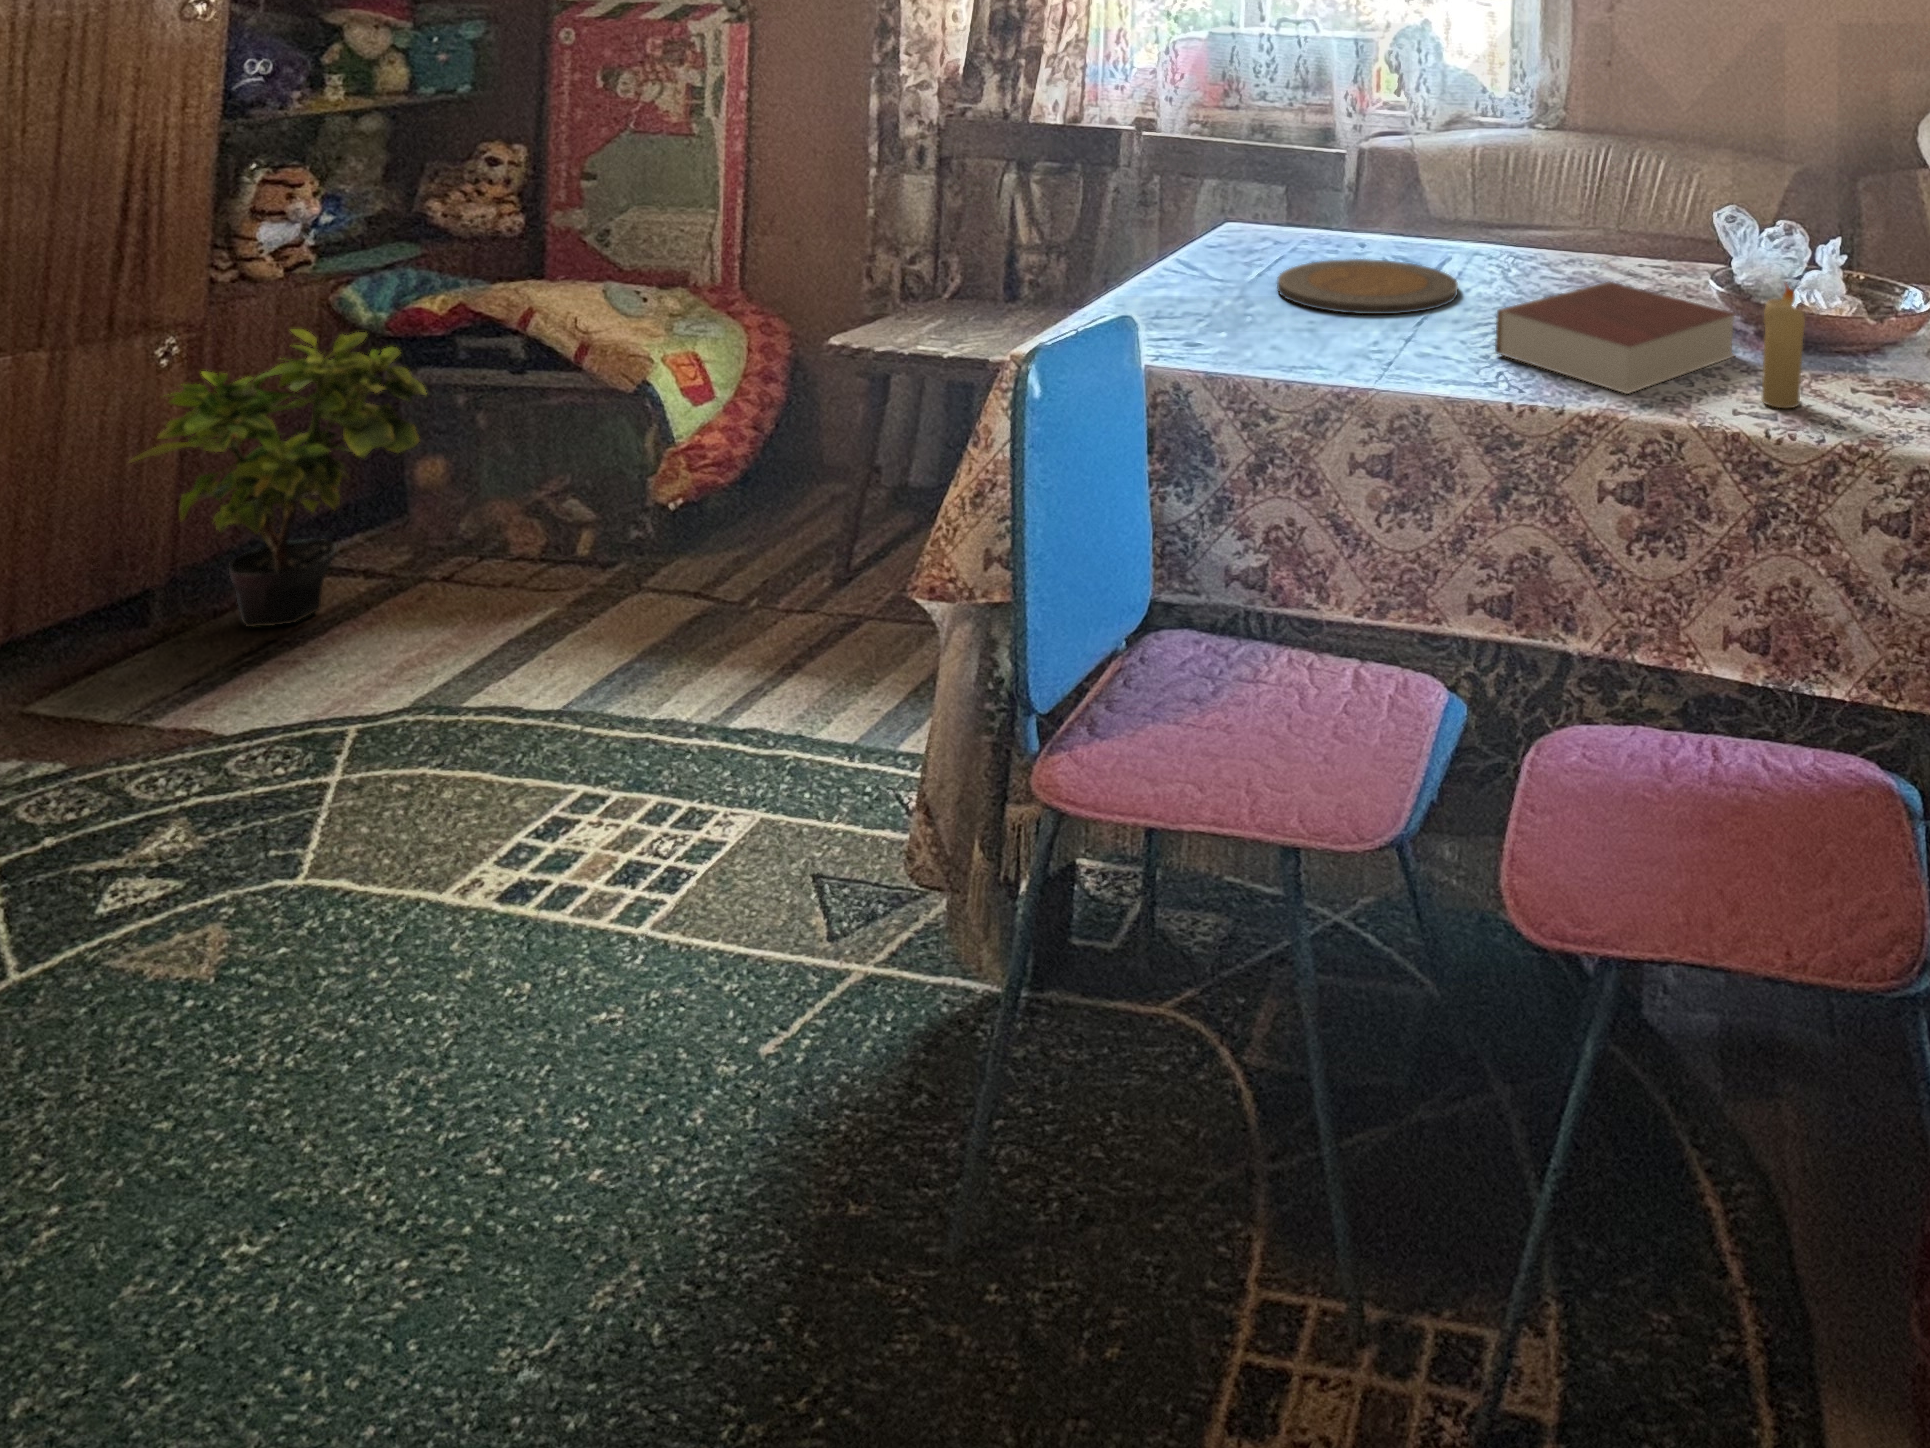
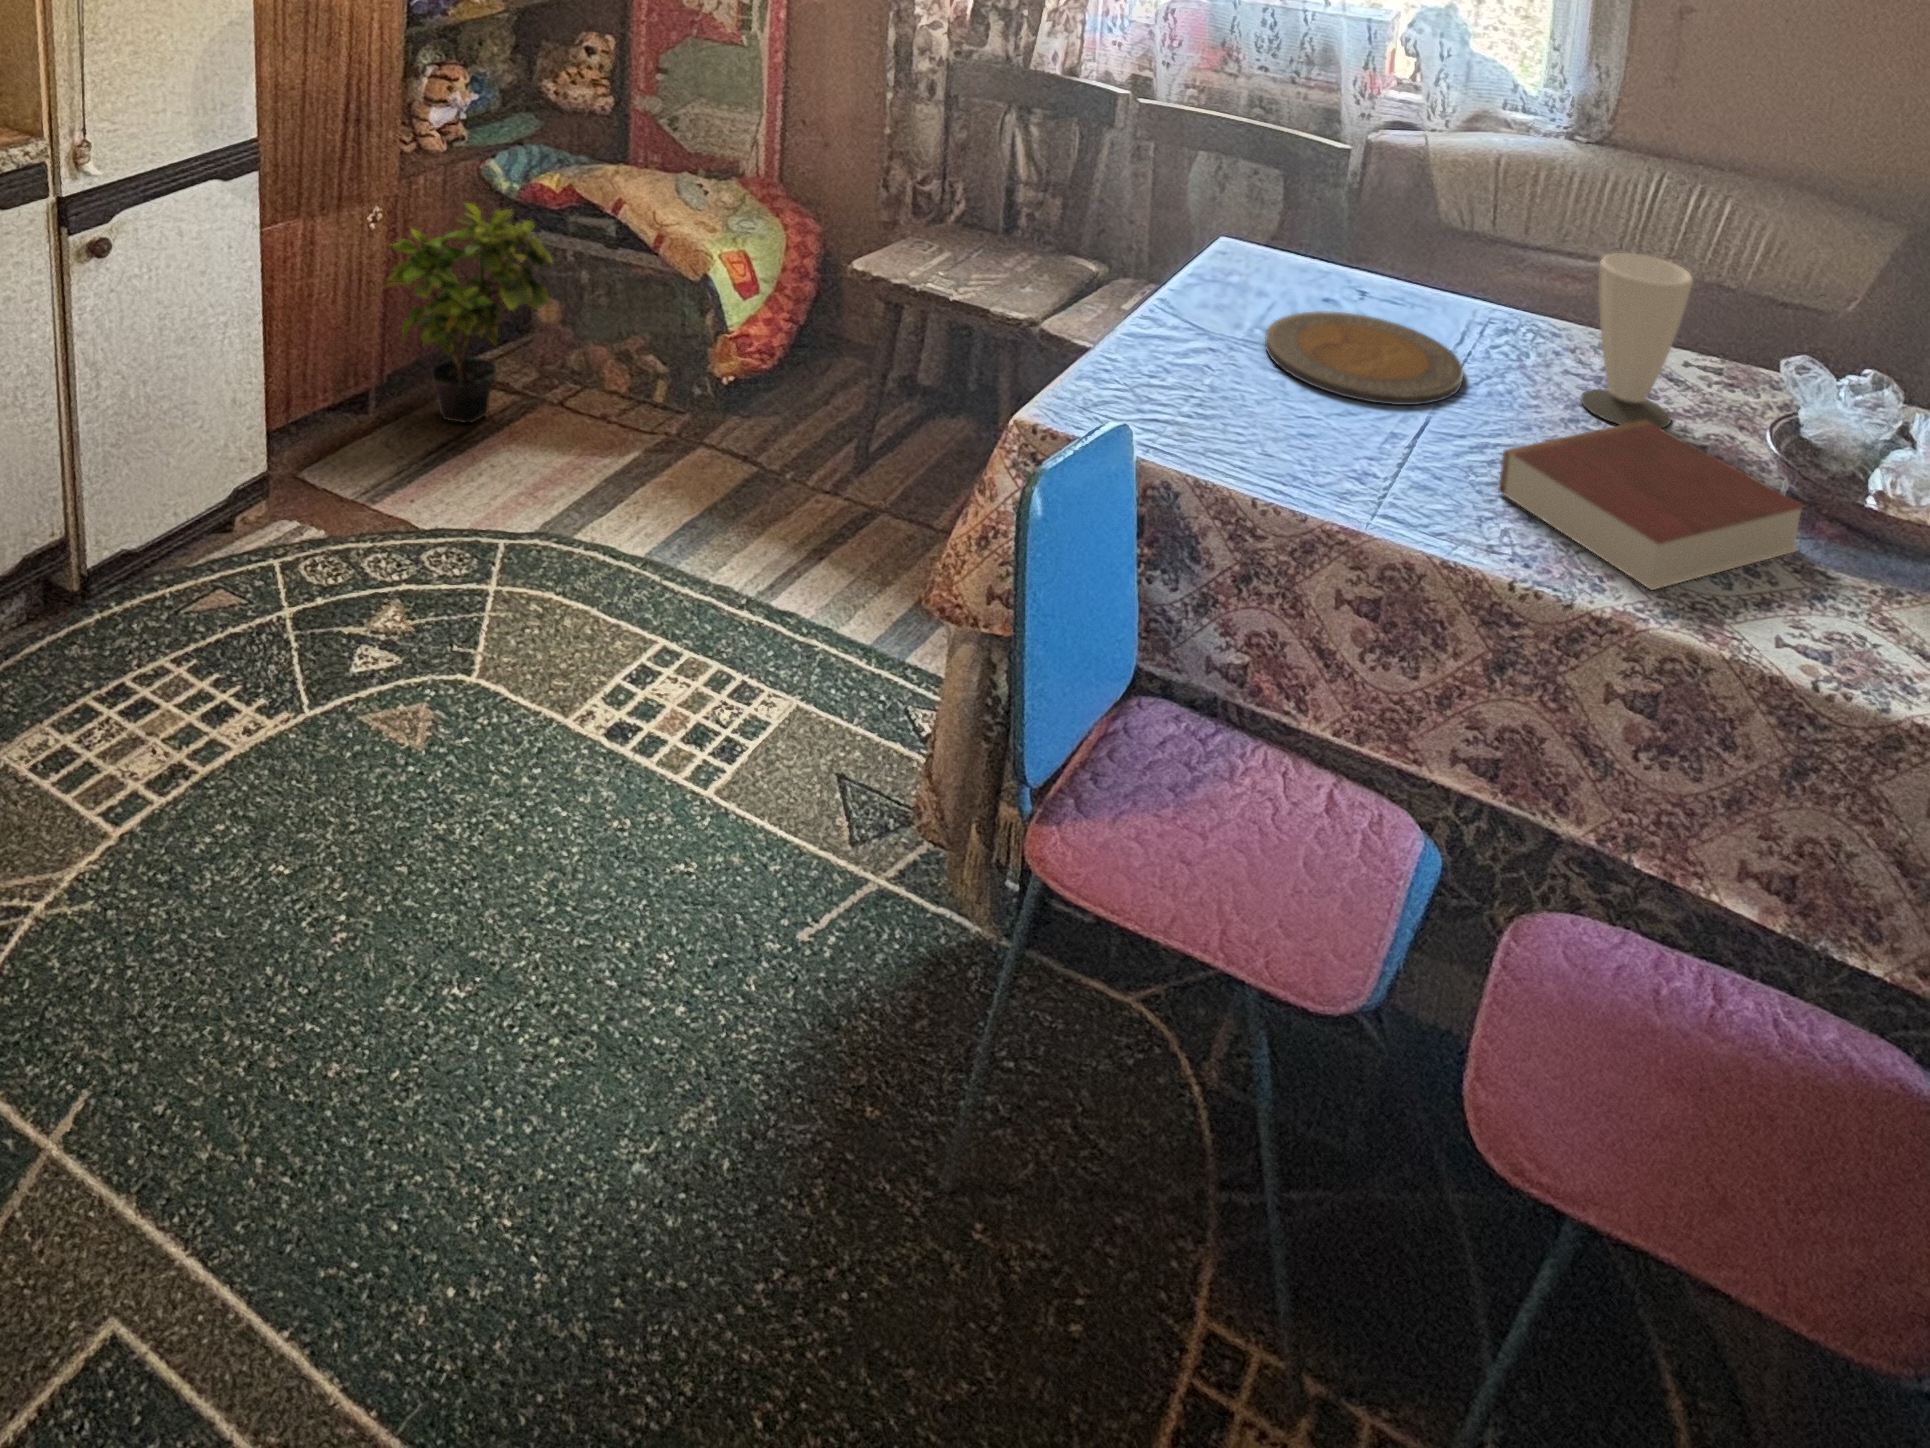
cup: none [1556,151,1636,304] -> present [1581,253,1693,428]
candle: present [1761,285,1805,408] -> none [1825,521,1894,659]

